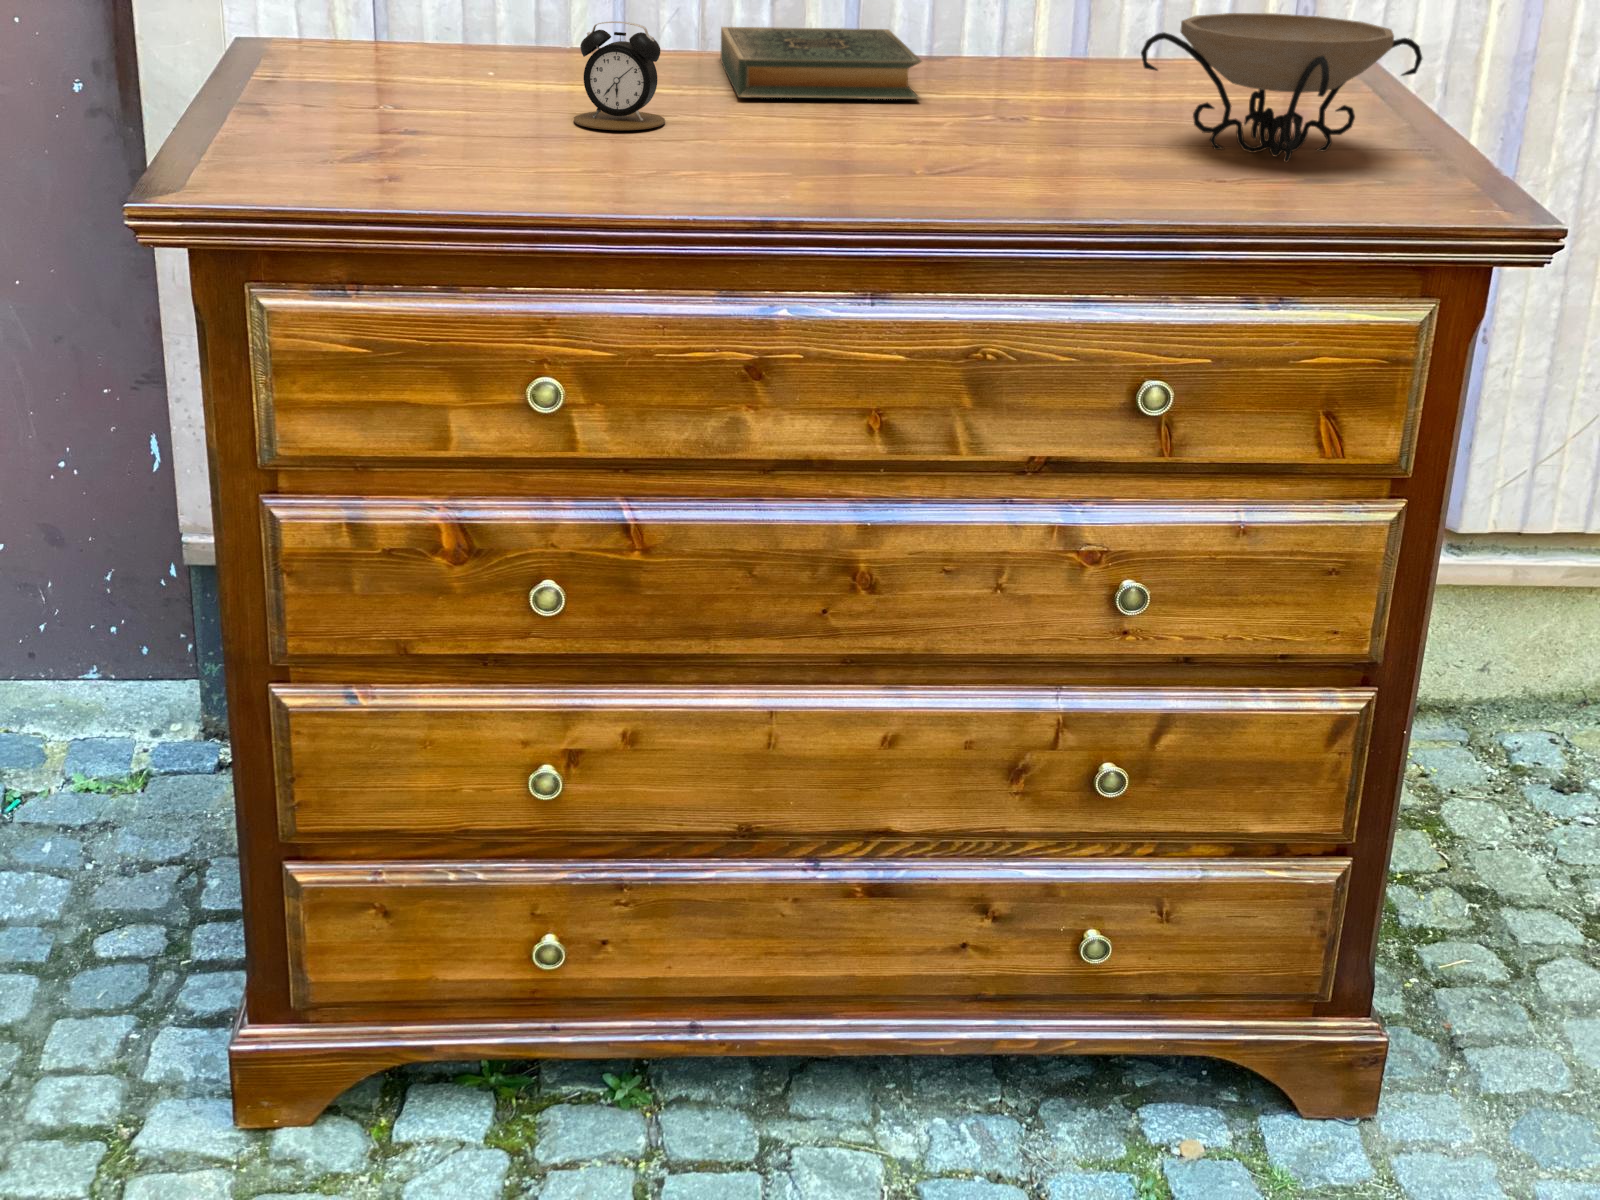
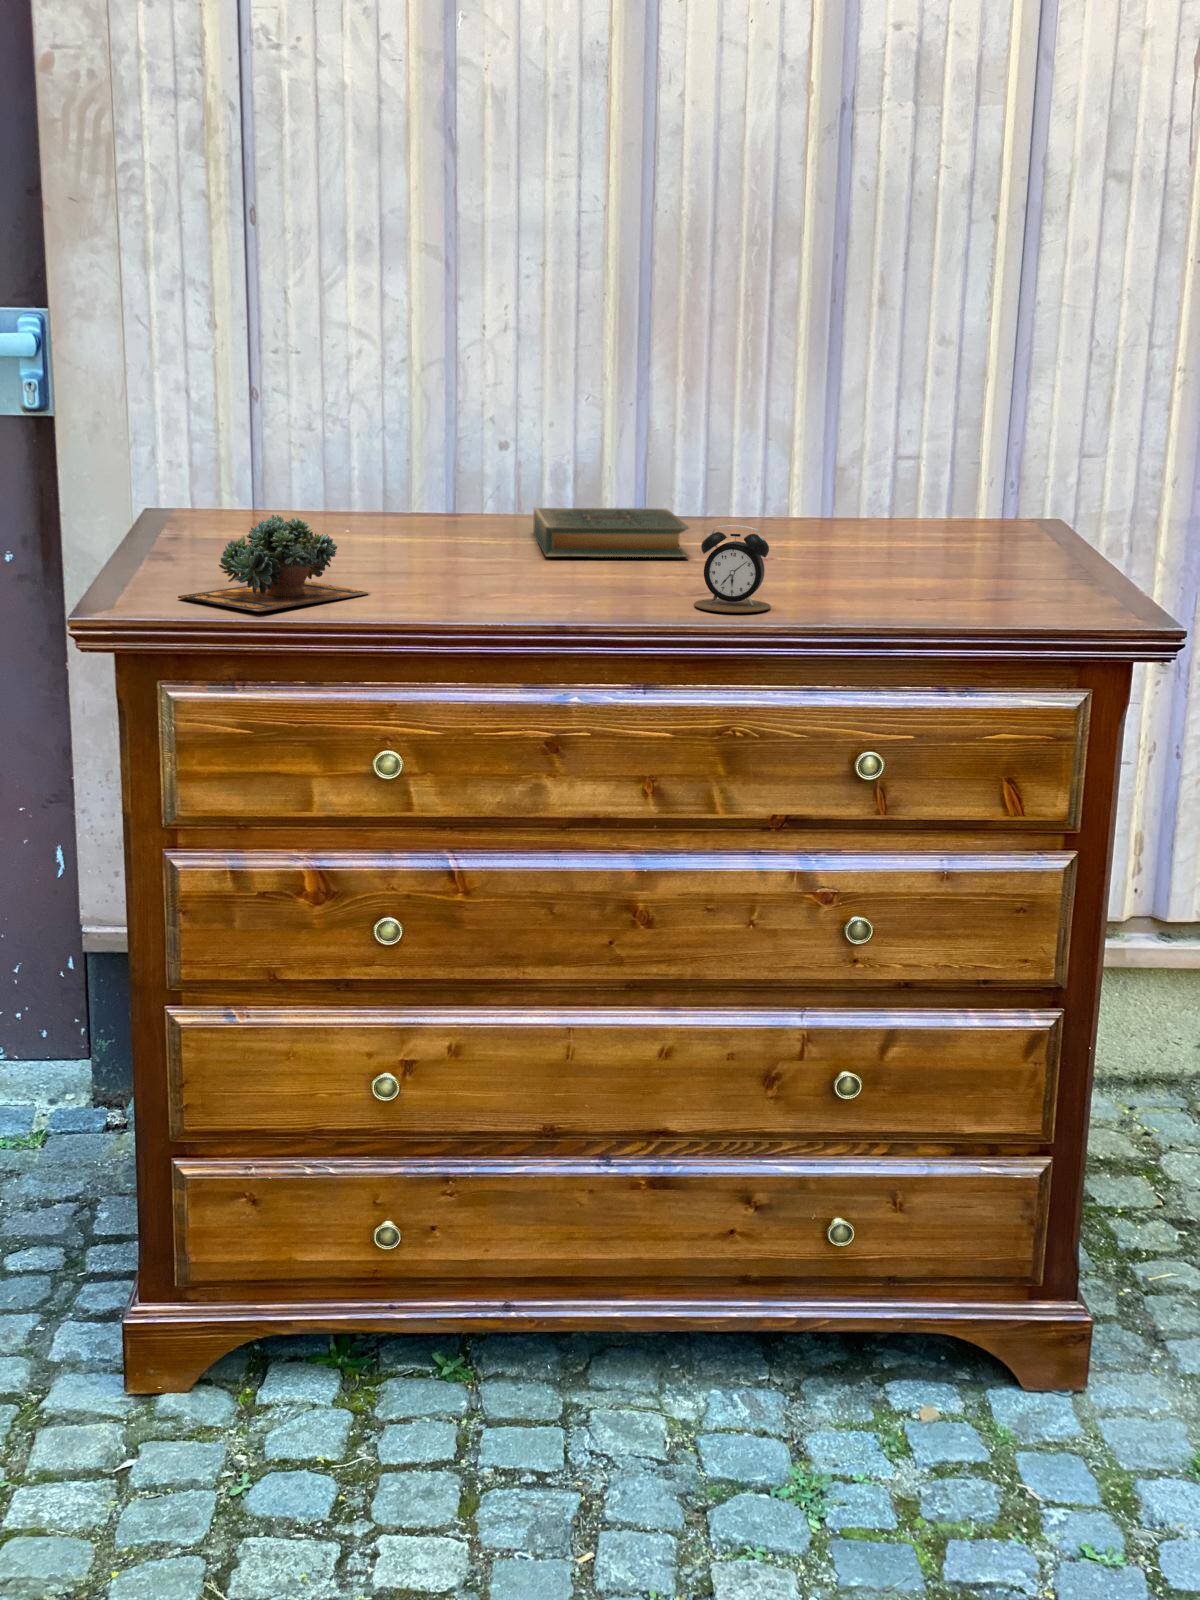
decorative bowl: present [1141,13,1422,162] -> none [854,486,1074,596]
alarm clock: present [574,21,665,130] -> present [694,525,771,612]
succulent plant: none [260,50,514,187] -> present [178,515,371,612]

